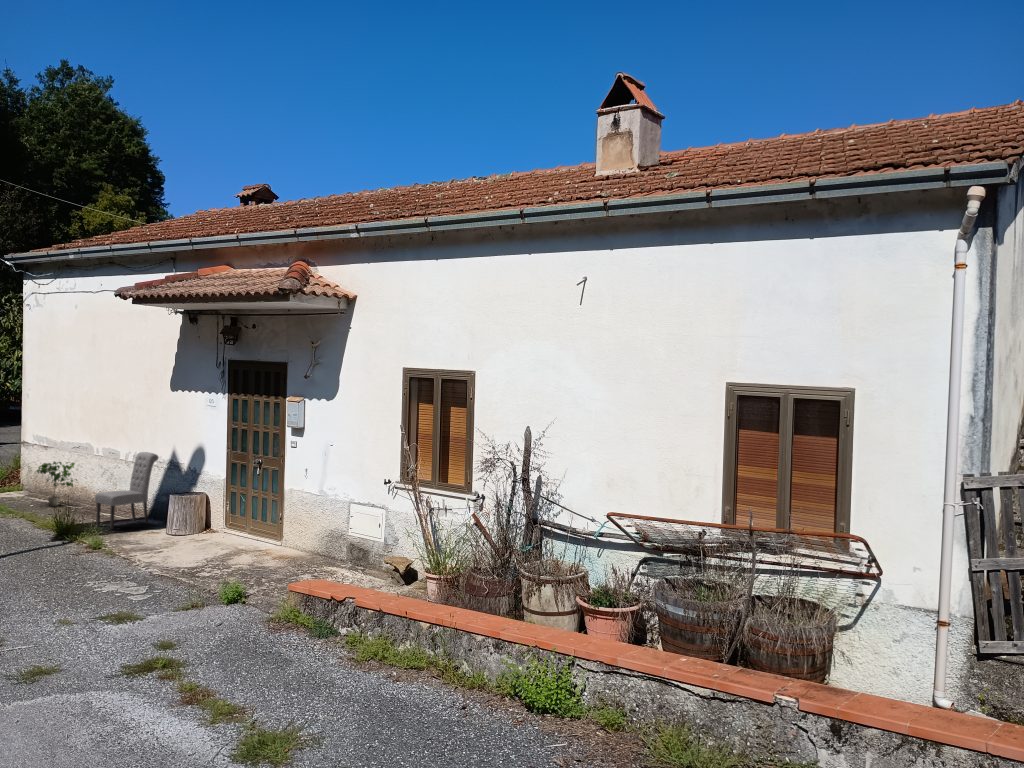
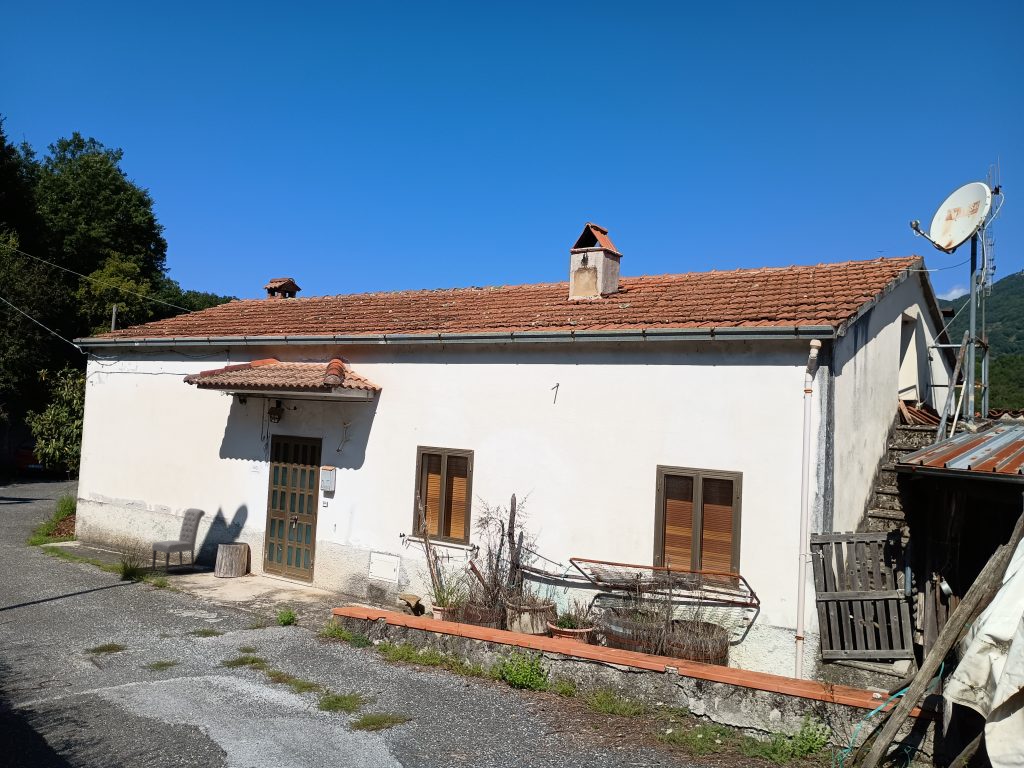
potted plant: present [37,462,77,507] -> none [92,516,127,554]

